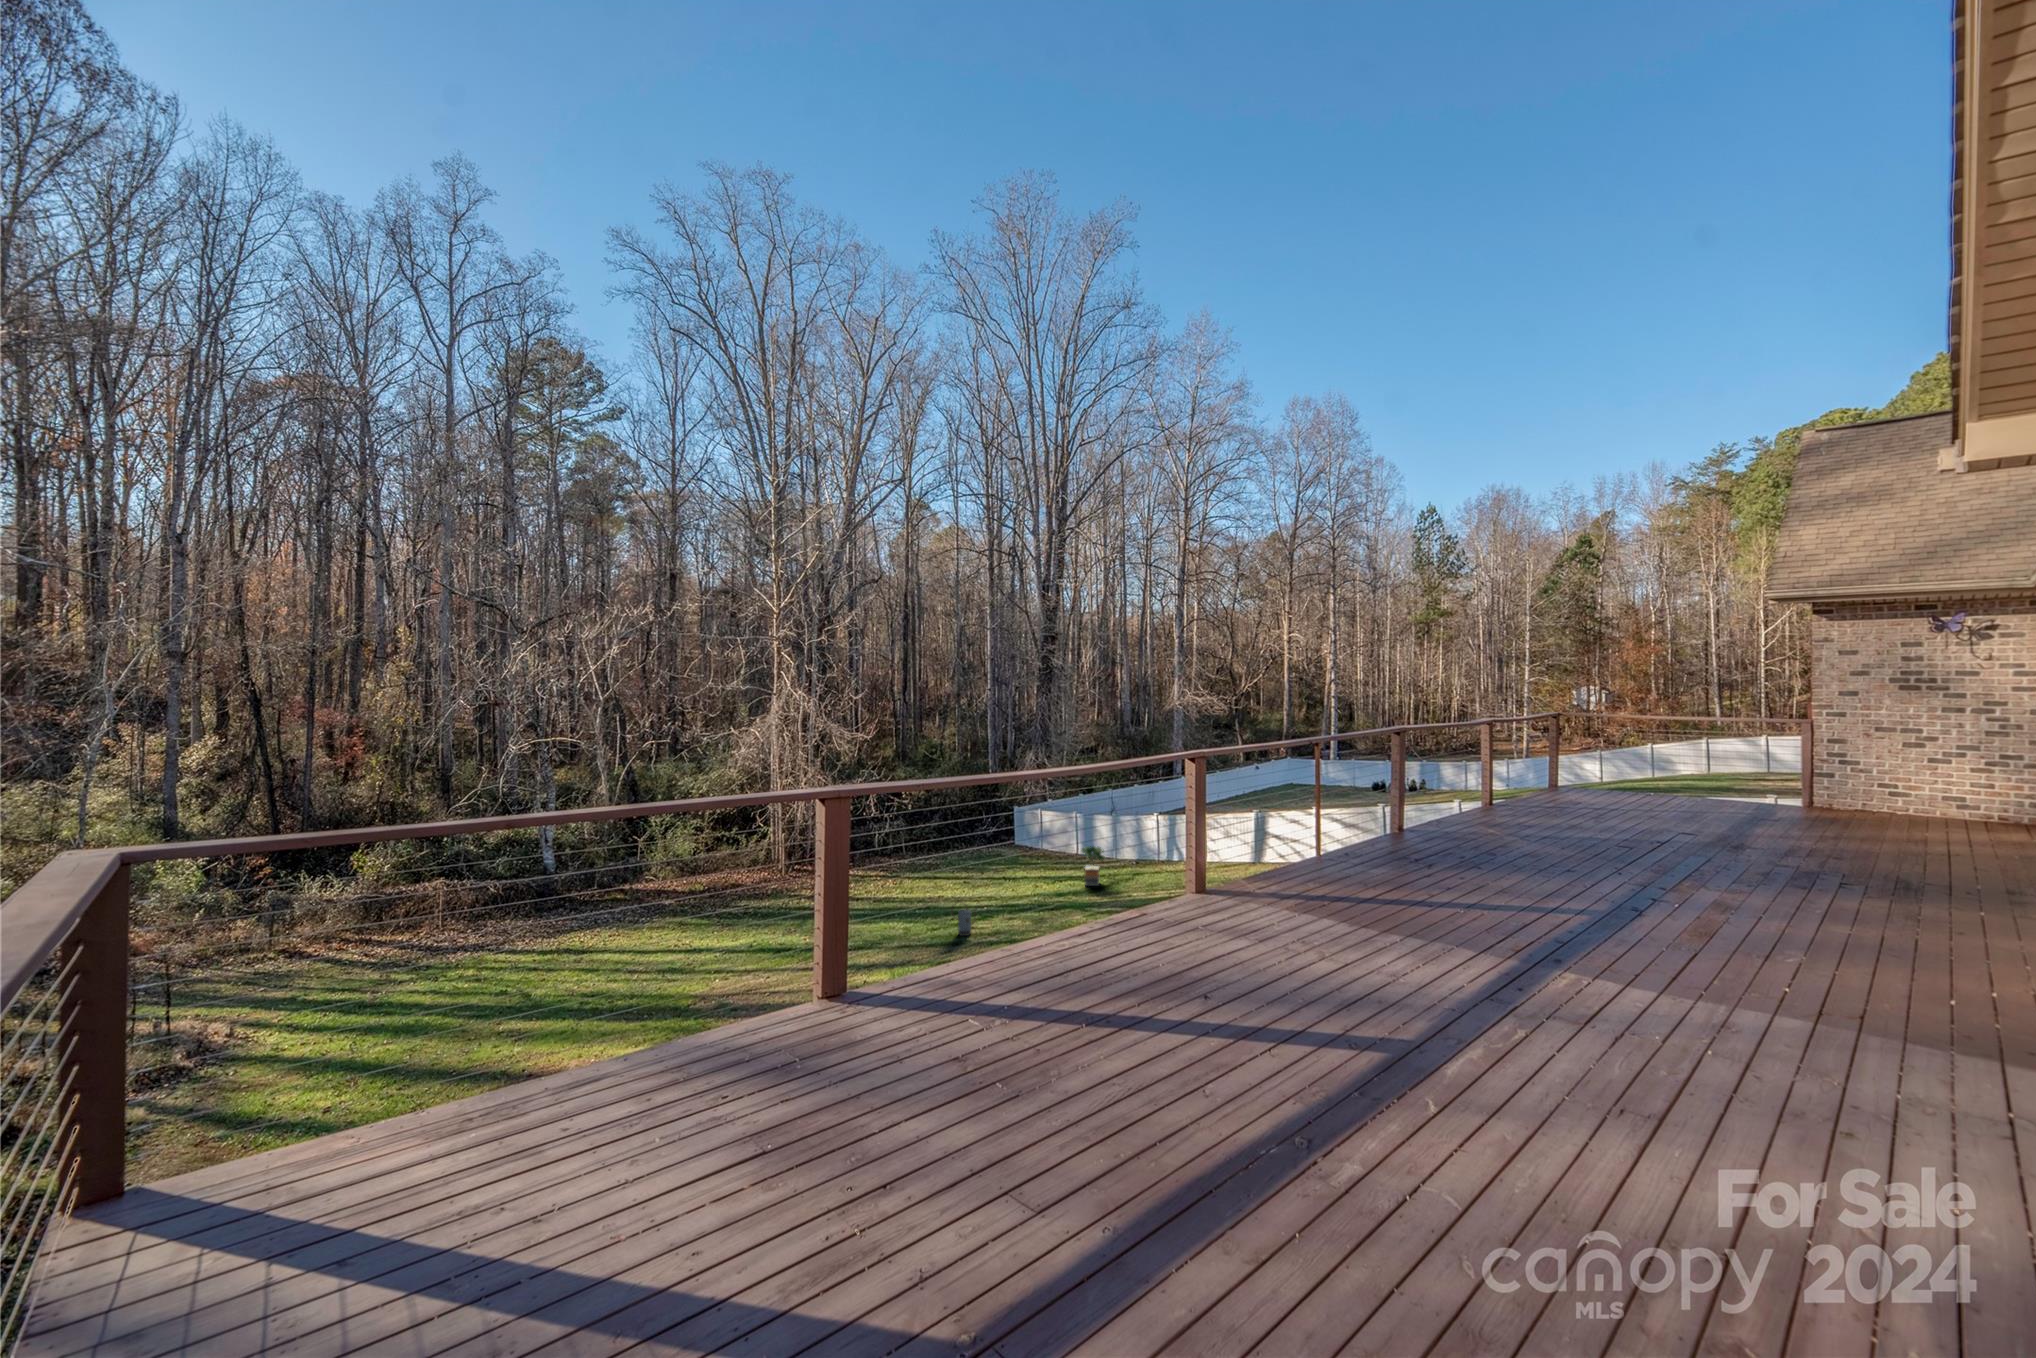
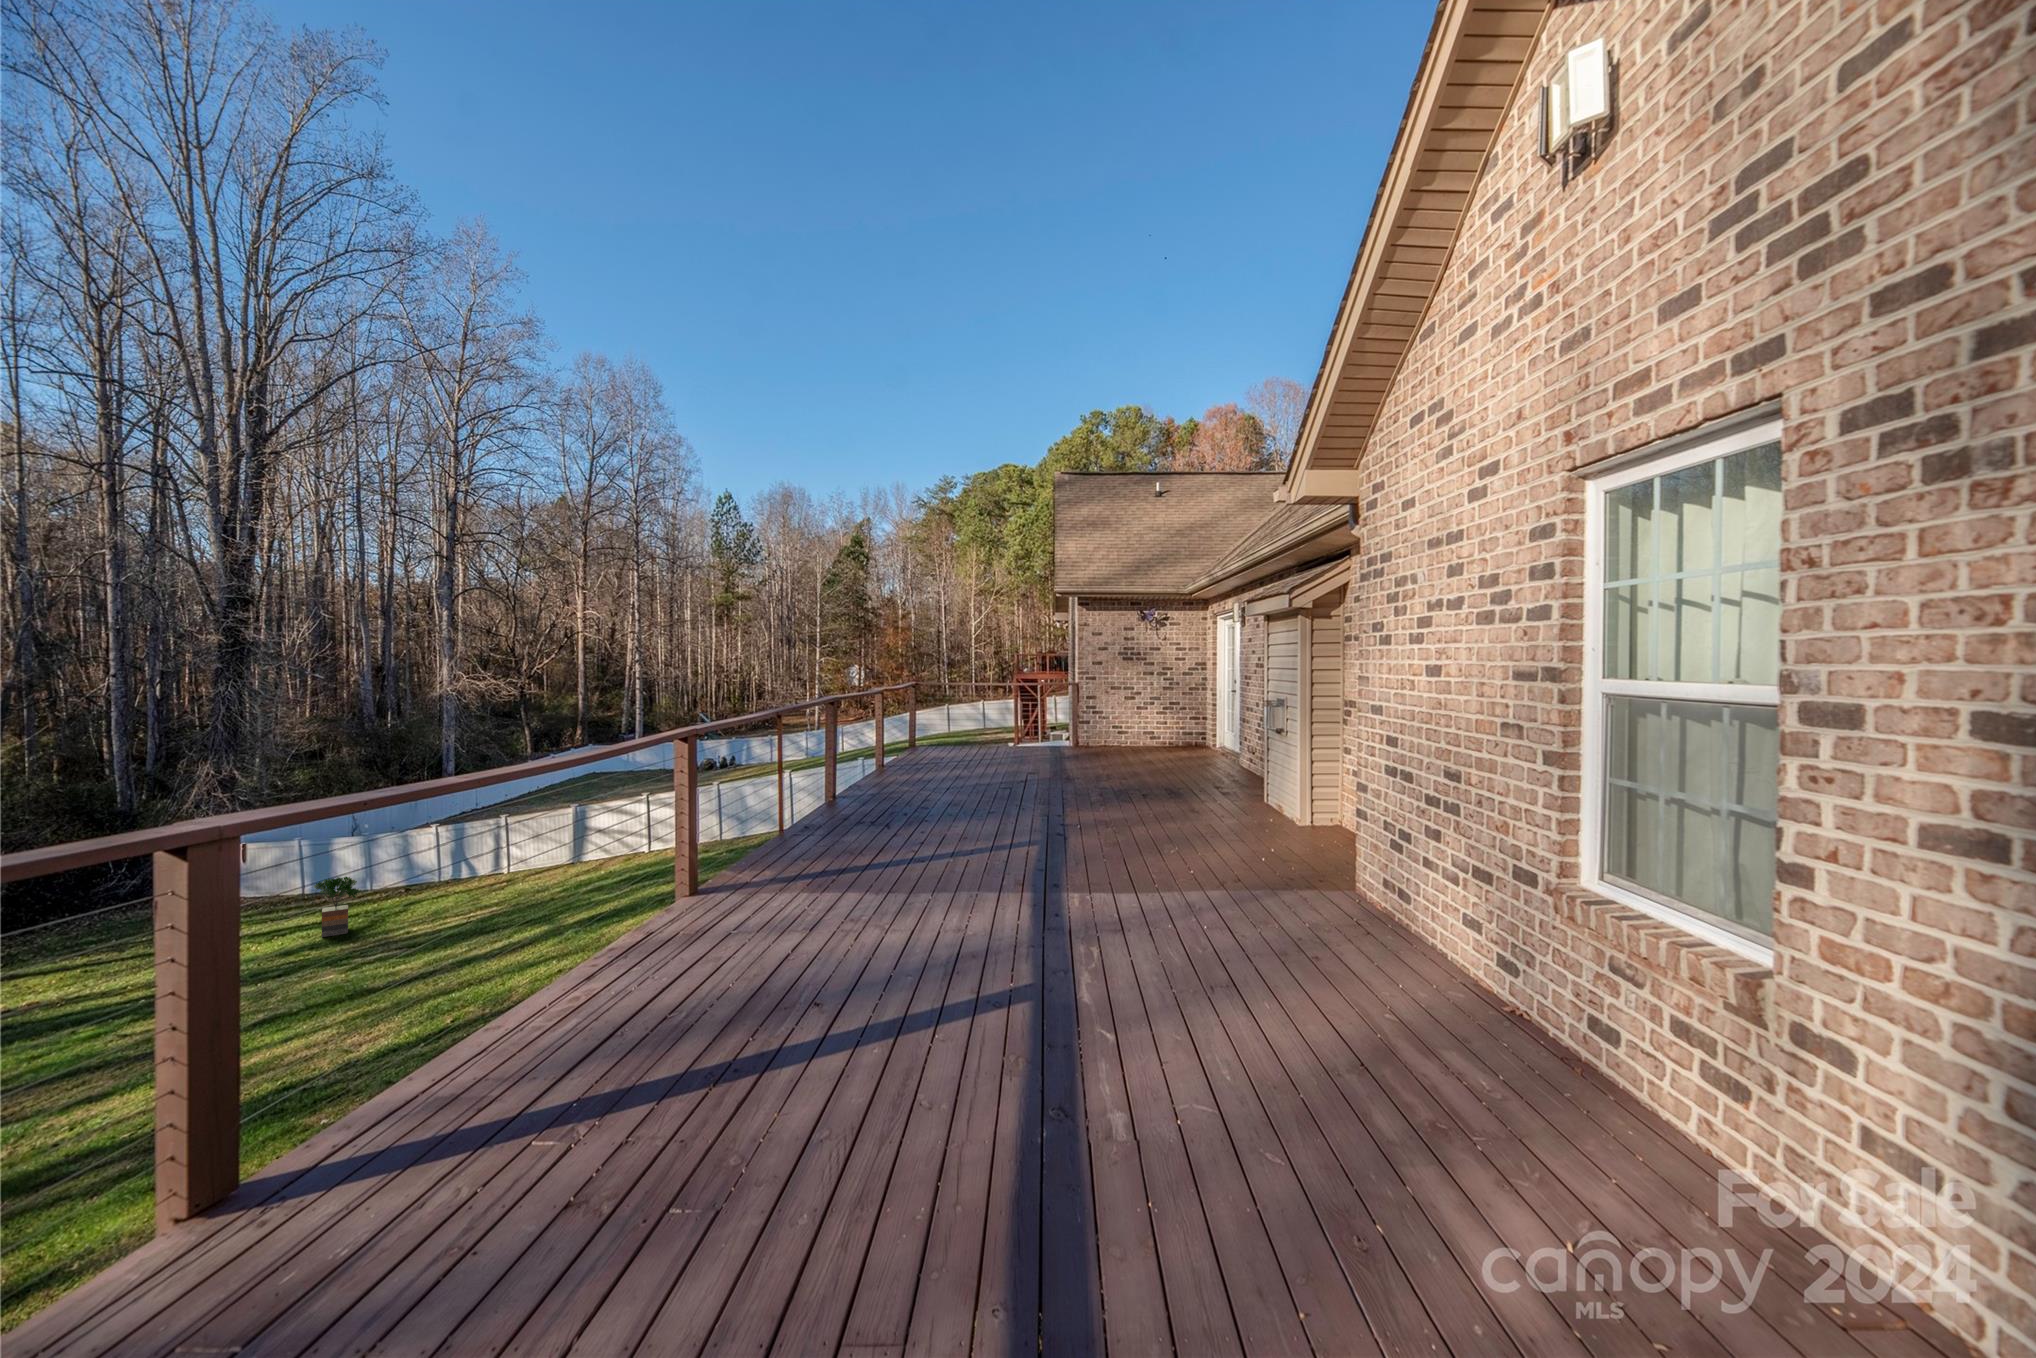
watering can: present [957,909,972,936] -> none [35,1012,107,1074]

